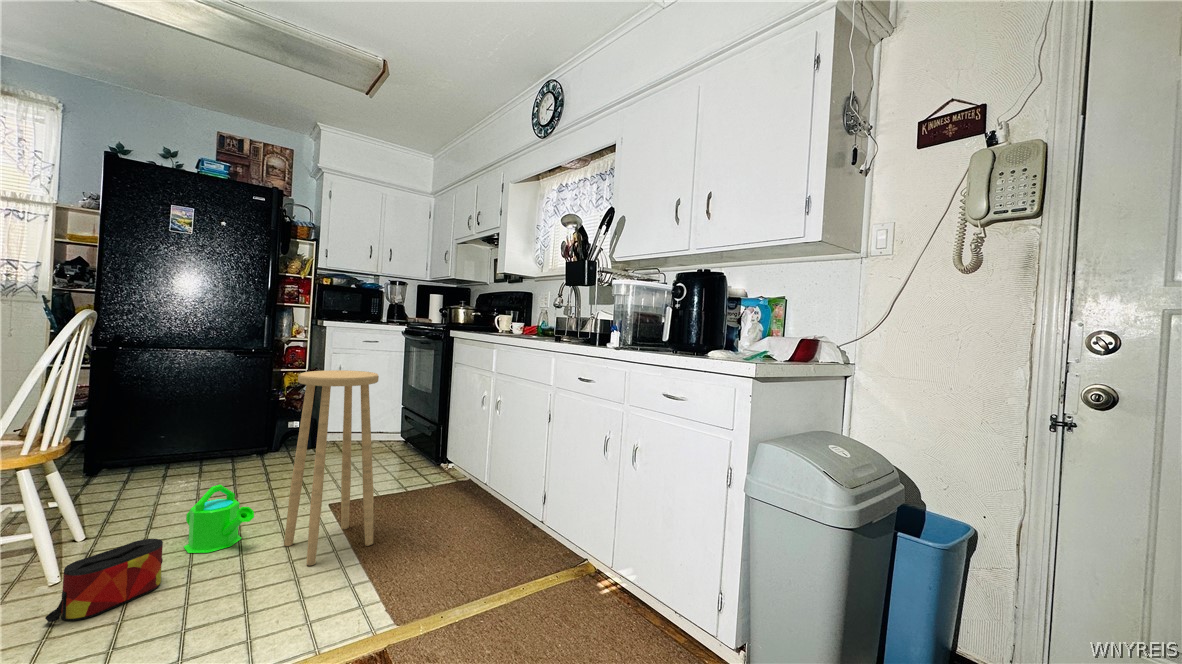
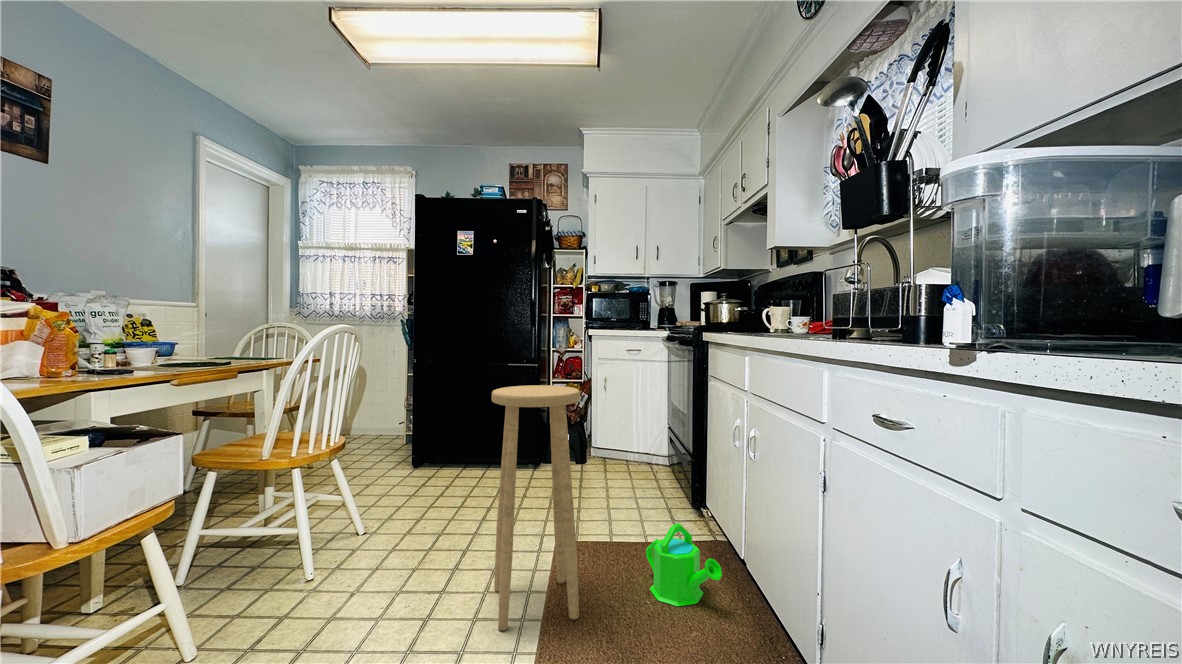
watering can: present [184,484,254,553] -> present [646,523,722,606]
bag: present [45,539,163,622] -> none [288,555,386,629]

